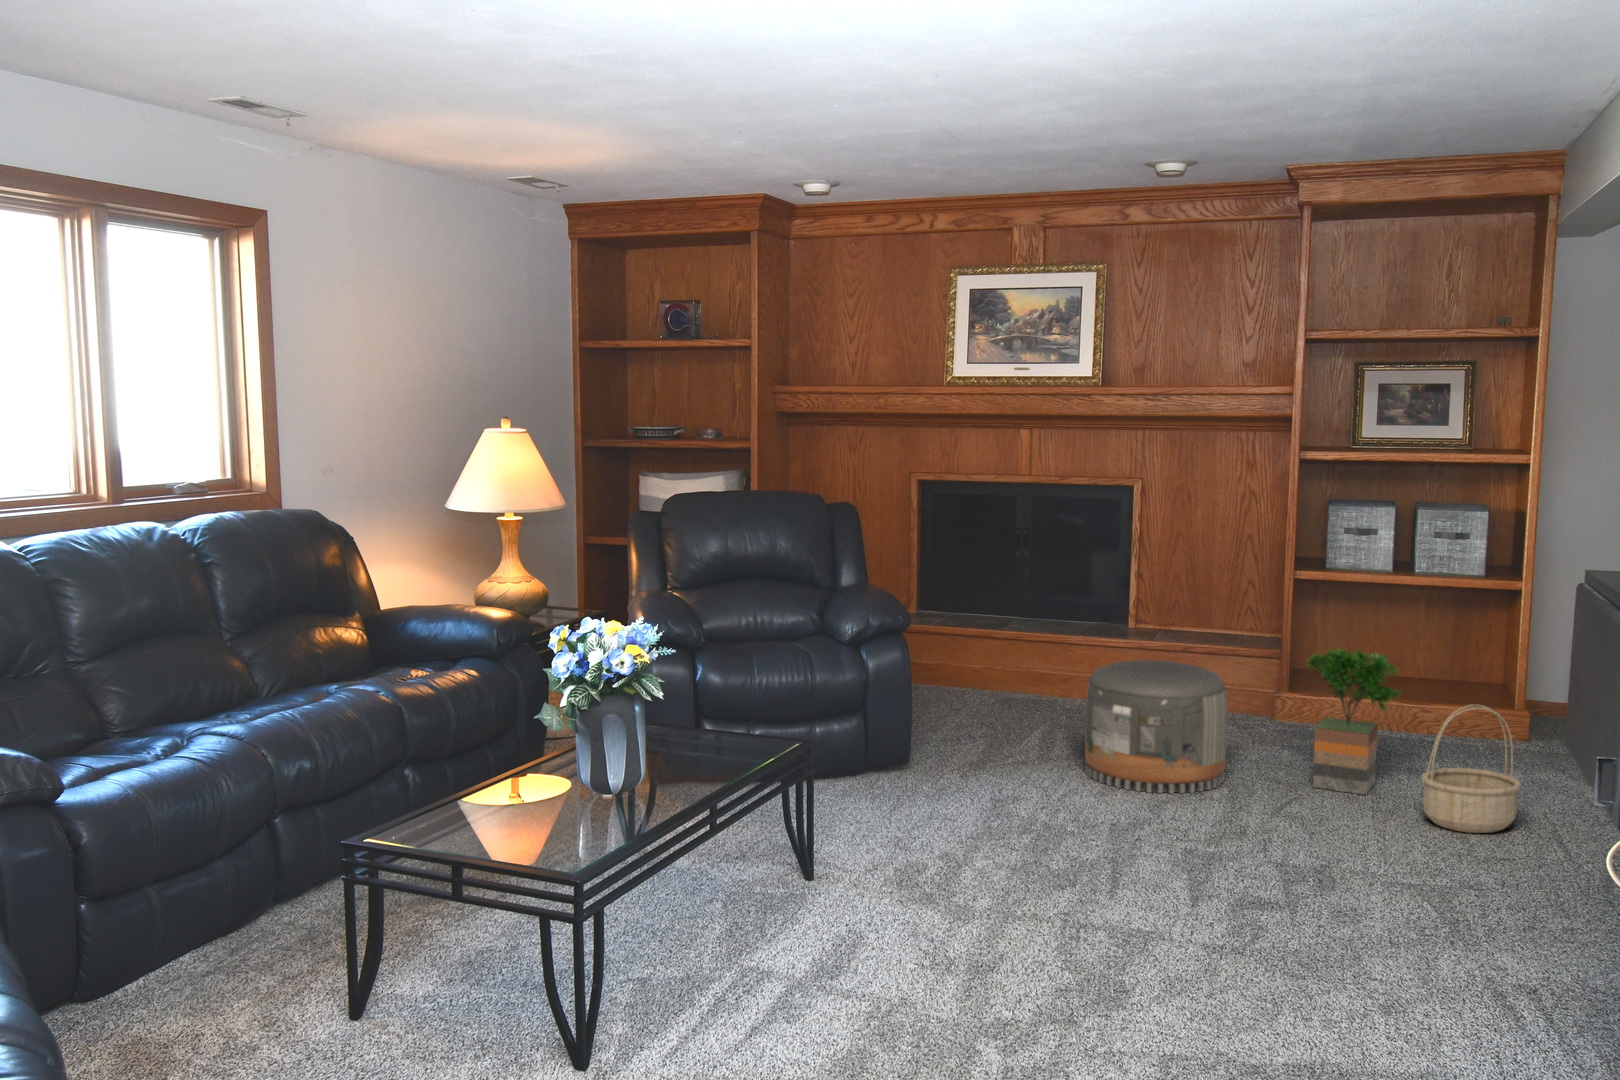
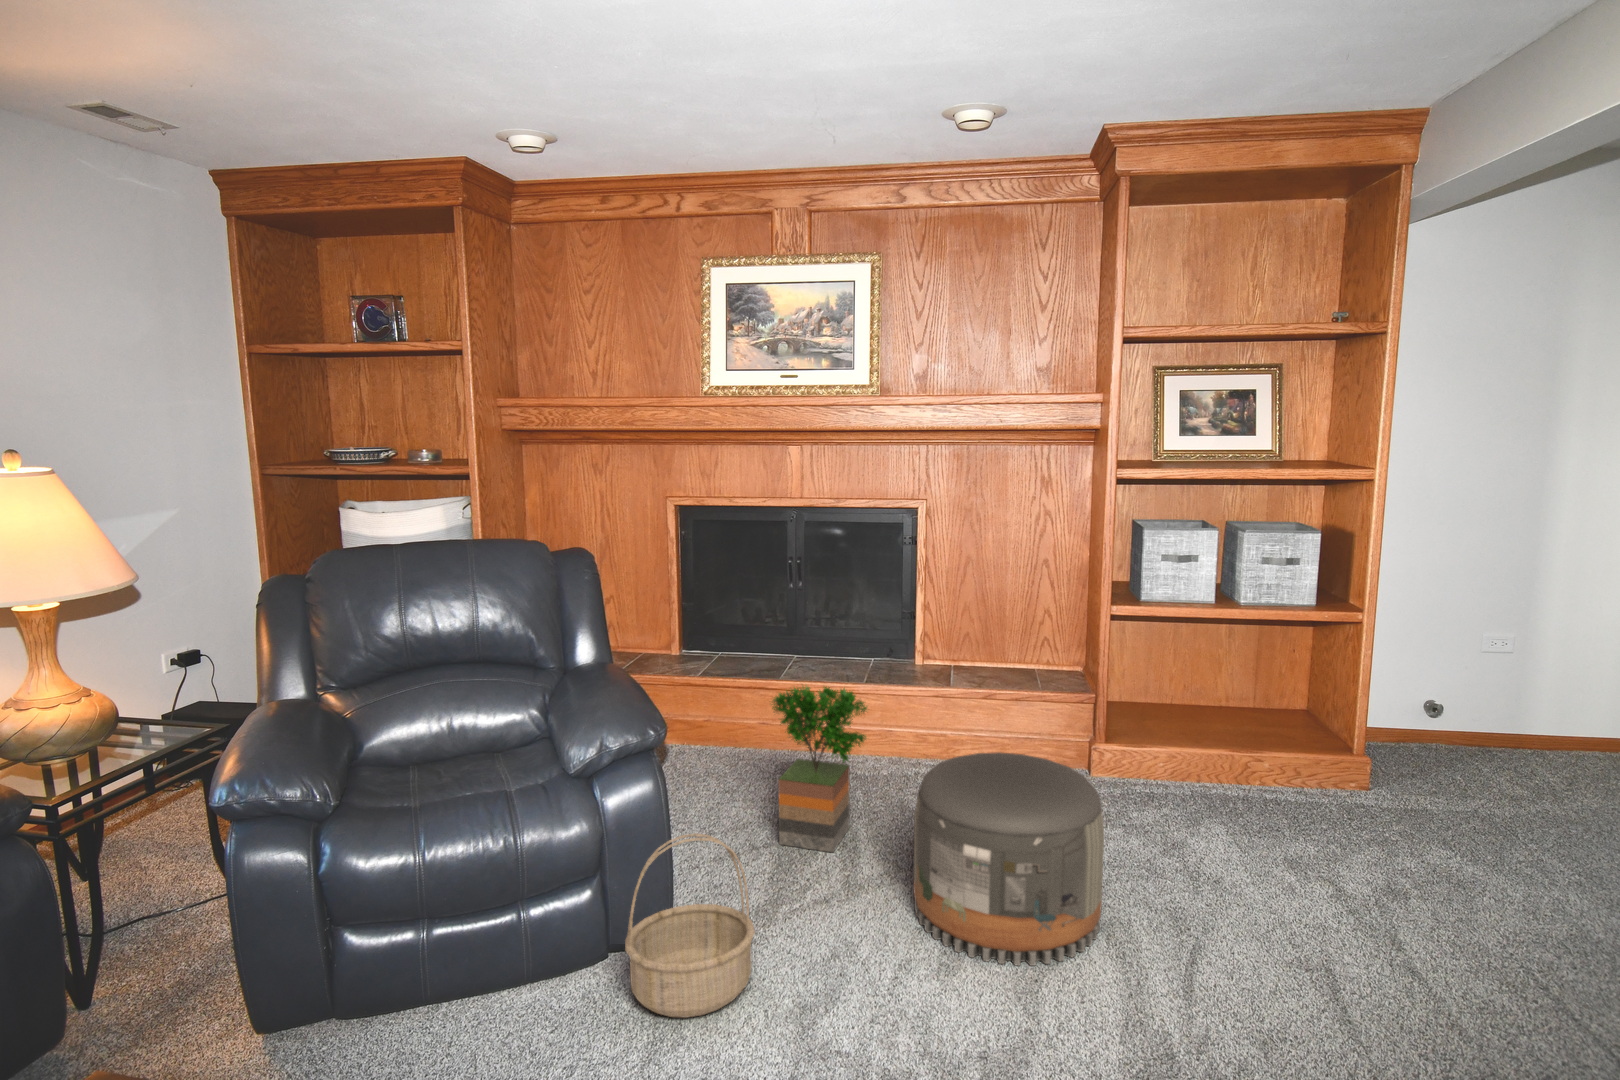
potted tree: present [1307,648,1399,795] -> present [772,686,867,852]
basket: present [1422,705,1521,833] -> present [625,834,755,1018]

